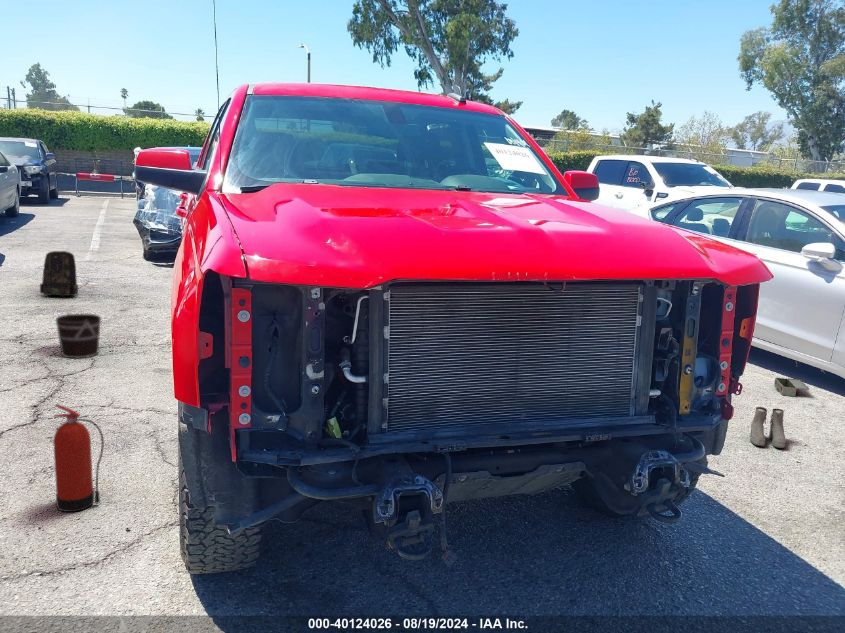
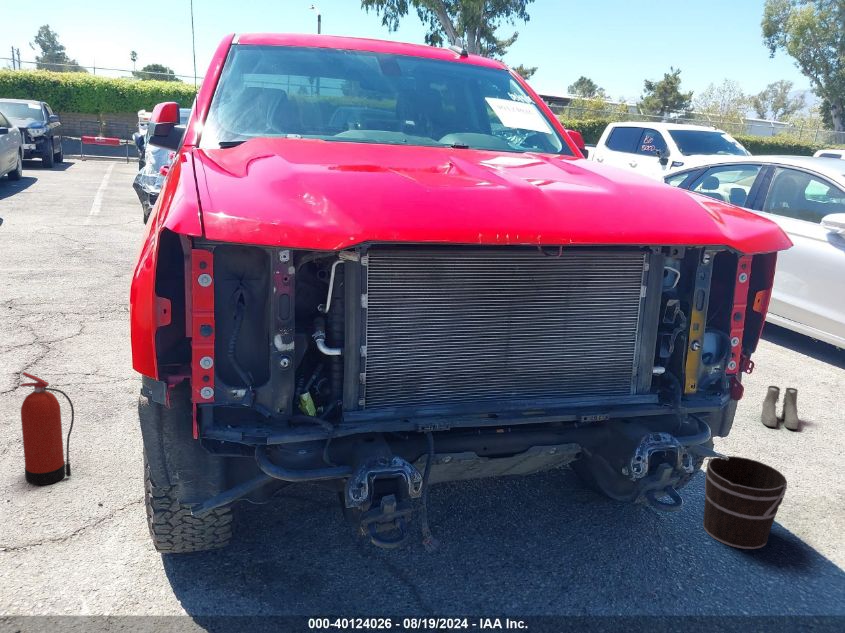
backpack: present [40,251,78,297] -> none [30,214,69,261]
bucket: present [56,314,101,358] -> present [703,456,787,549]
toolbox: present [774,378,809,396] -> none [789,355,825,375]

